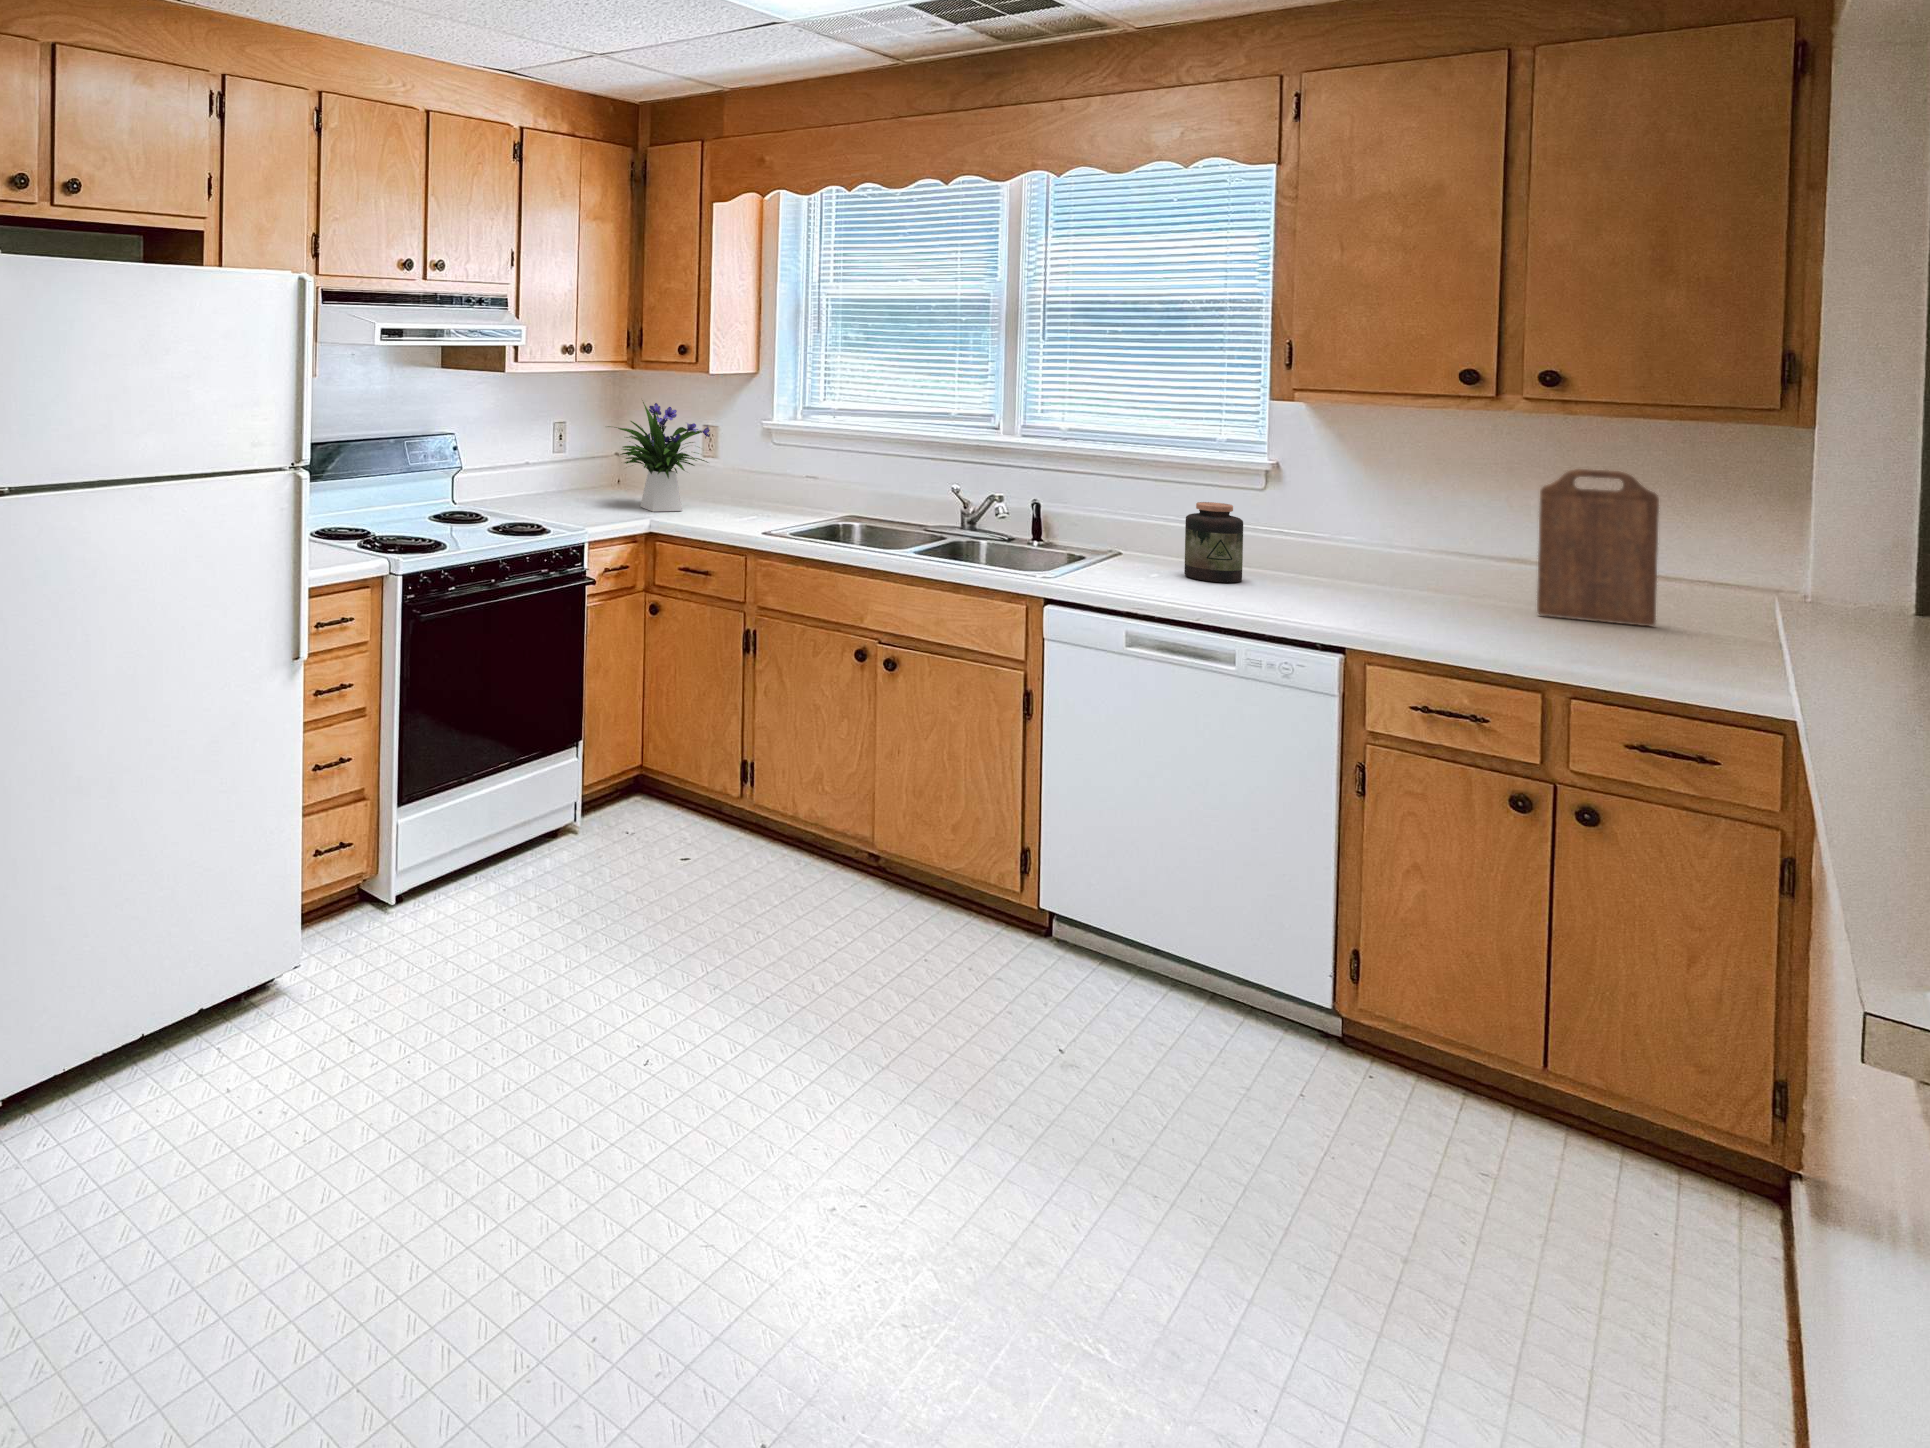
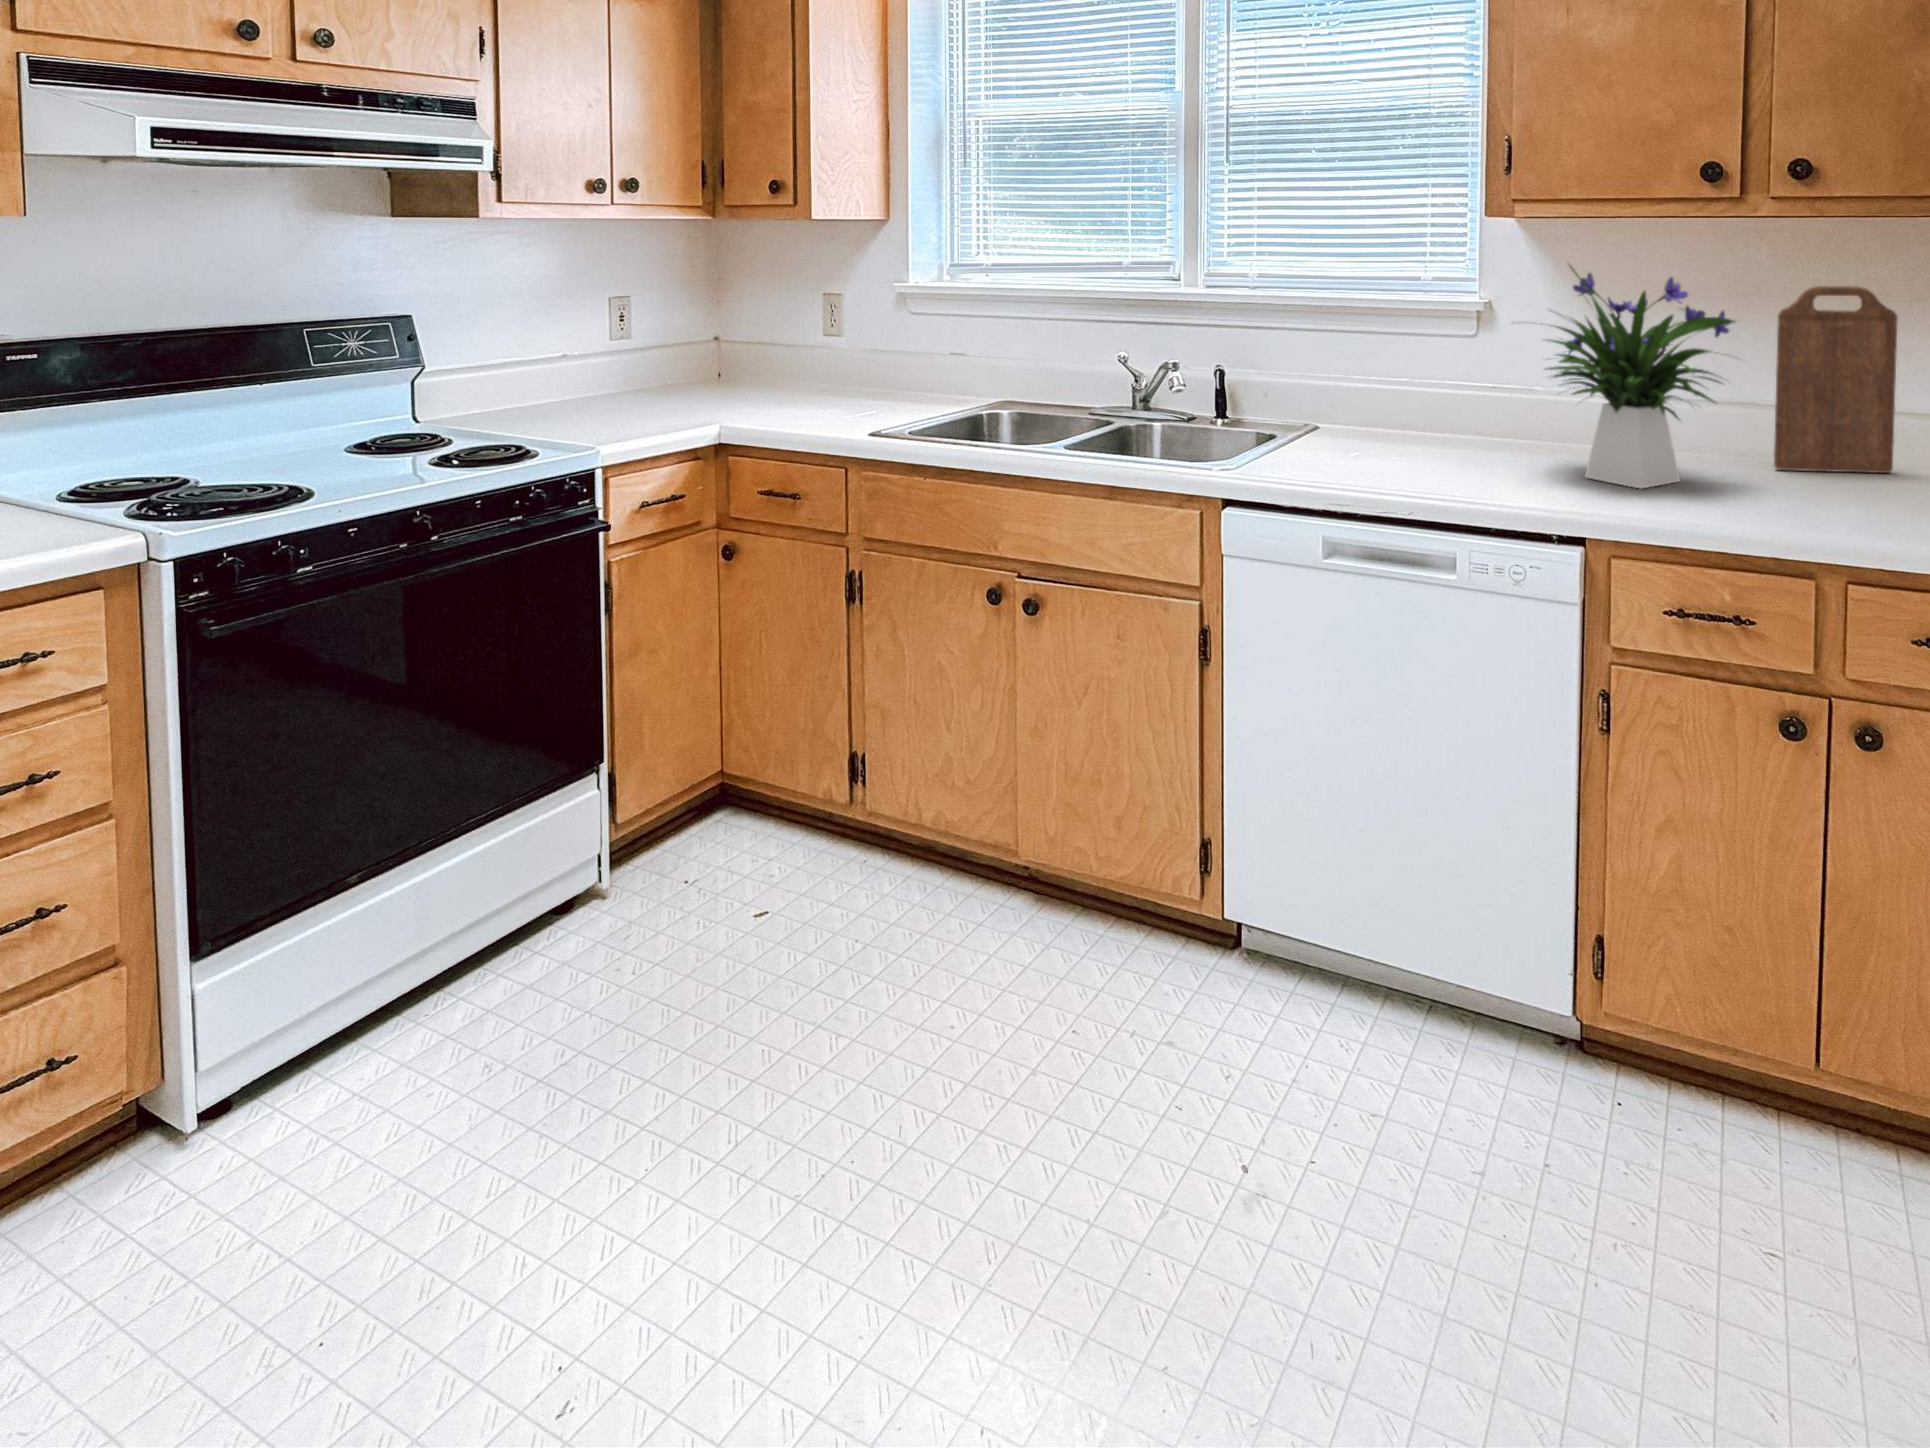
flower arrangement: present [608,402,710,512] -> present [1548,266,1735,489]
jar: present [1184,502,1243,583] -> none [1392,354,1458,457]

